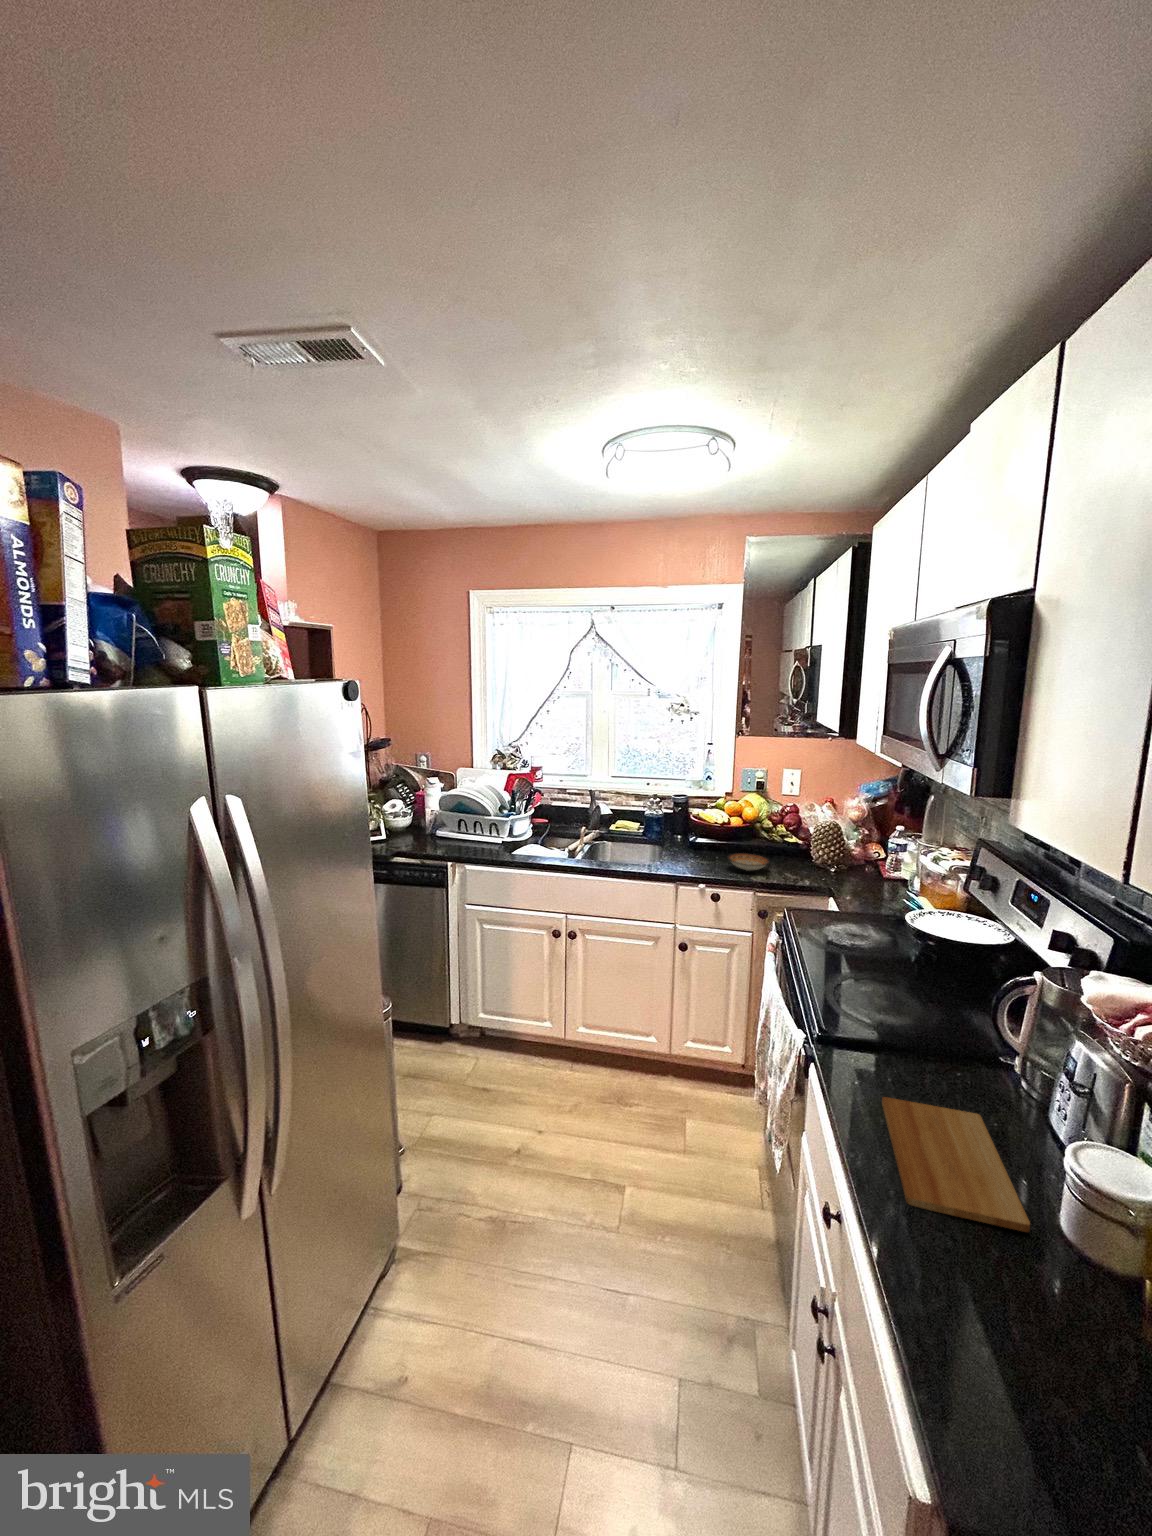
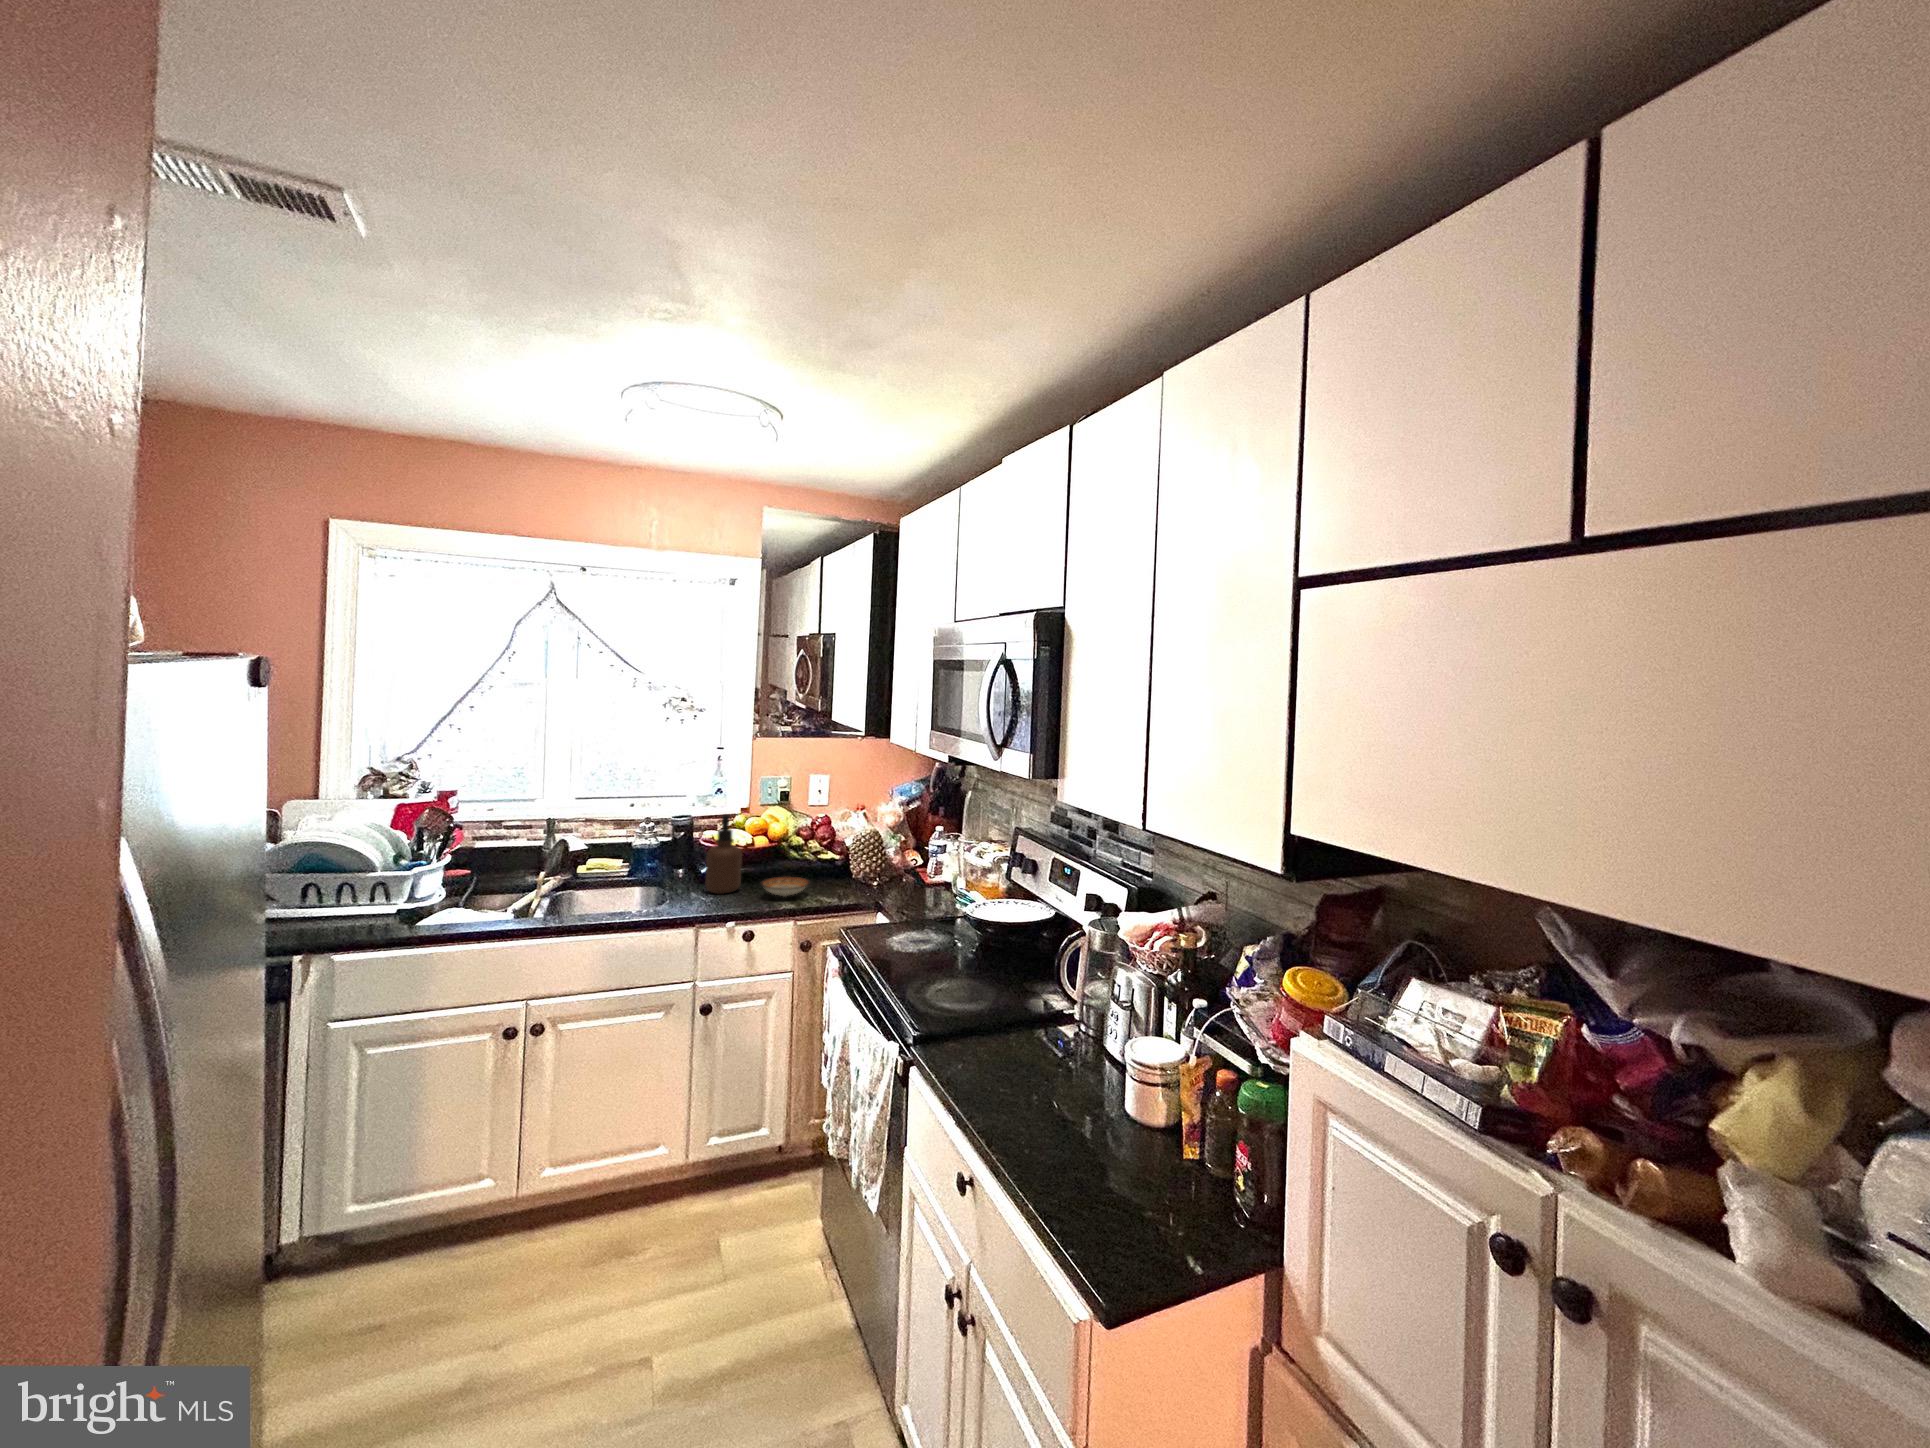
soap dispenser: none [688,797,716,860] -> present [706,815,742,894]
cutting board: present [882,1097,1030,1232] -> none [989,1060,1117,1151]

